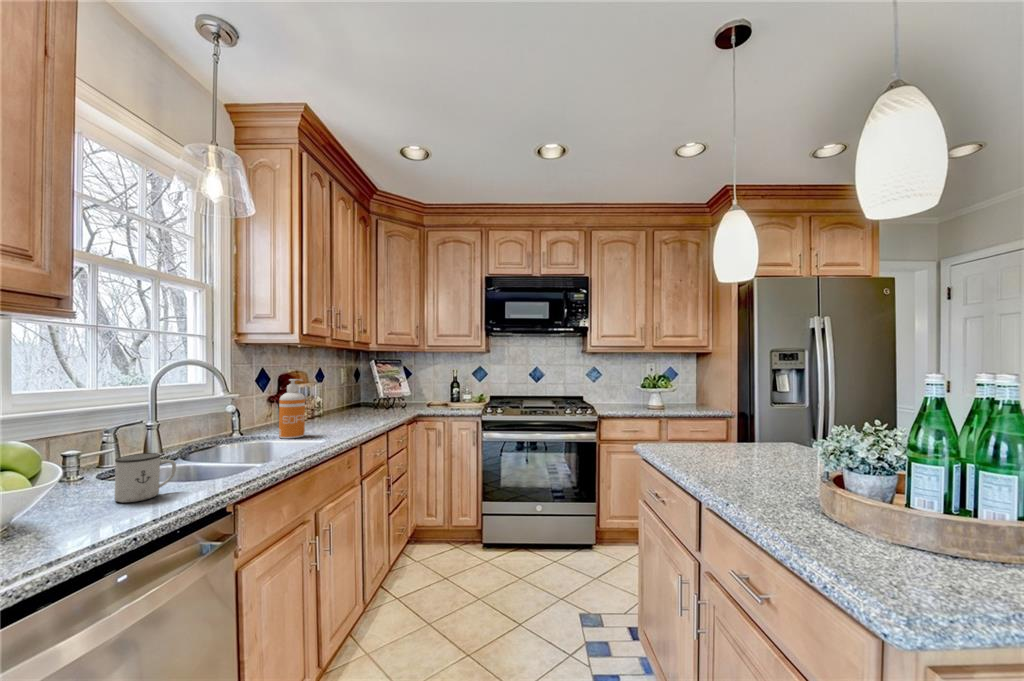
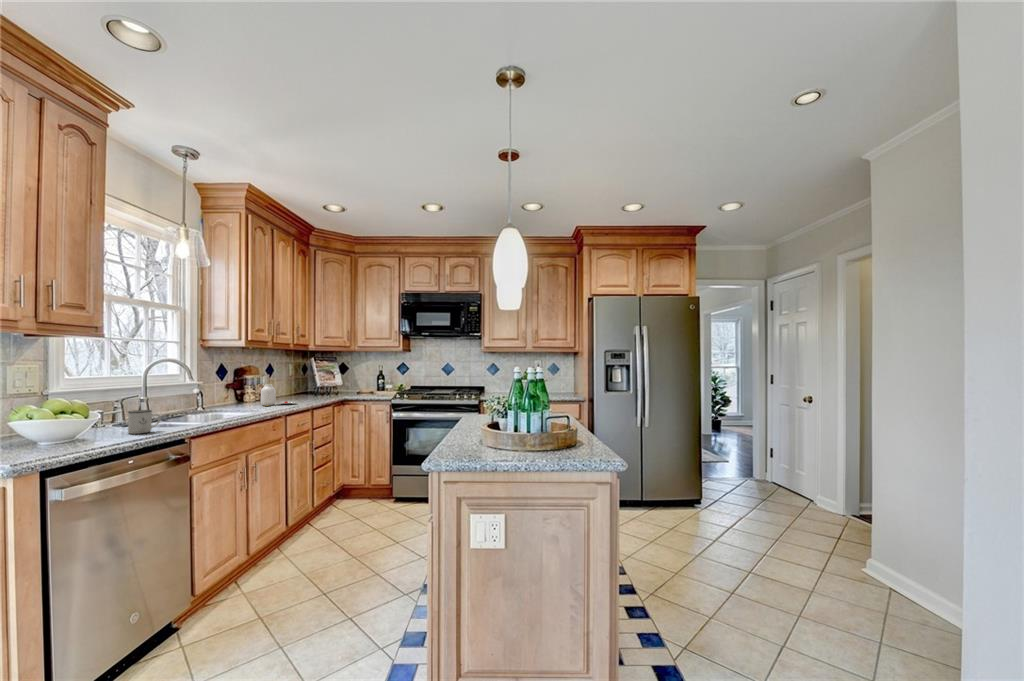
soap dispenser: present [279,379,305,439] -> none [229,372,248,411]
jar: none [318,396,368,429] -> present [261,384,296,407]

